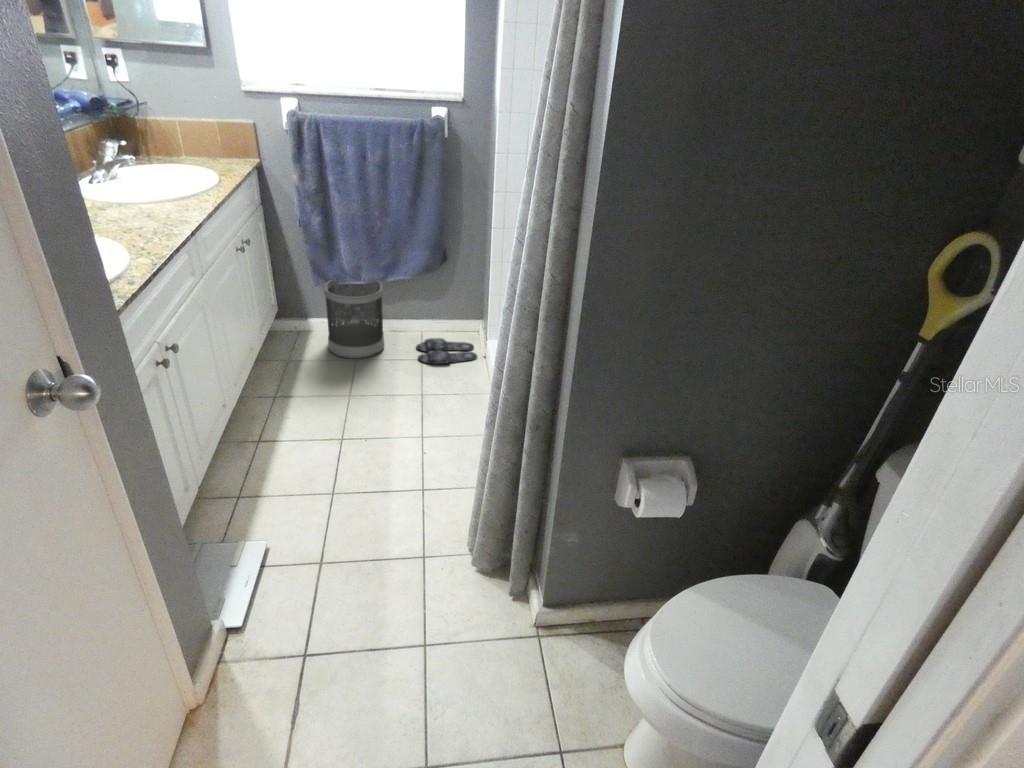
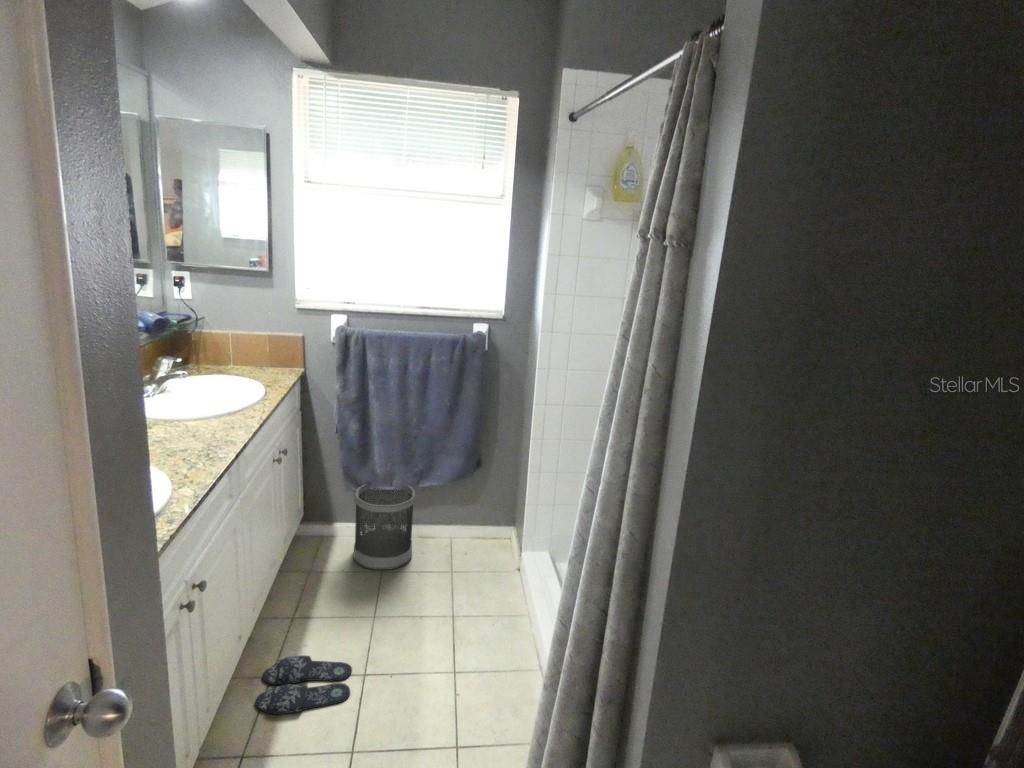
slippers: present [416,338,477,364] -> present [255,656,352,715]

